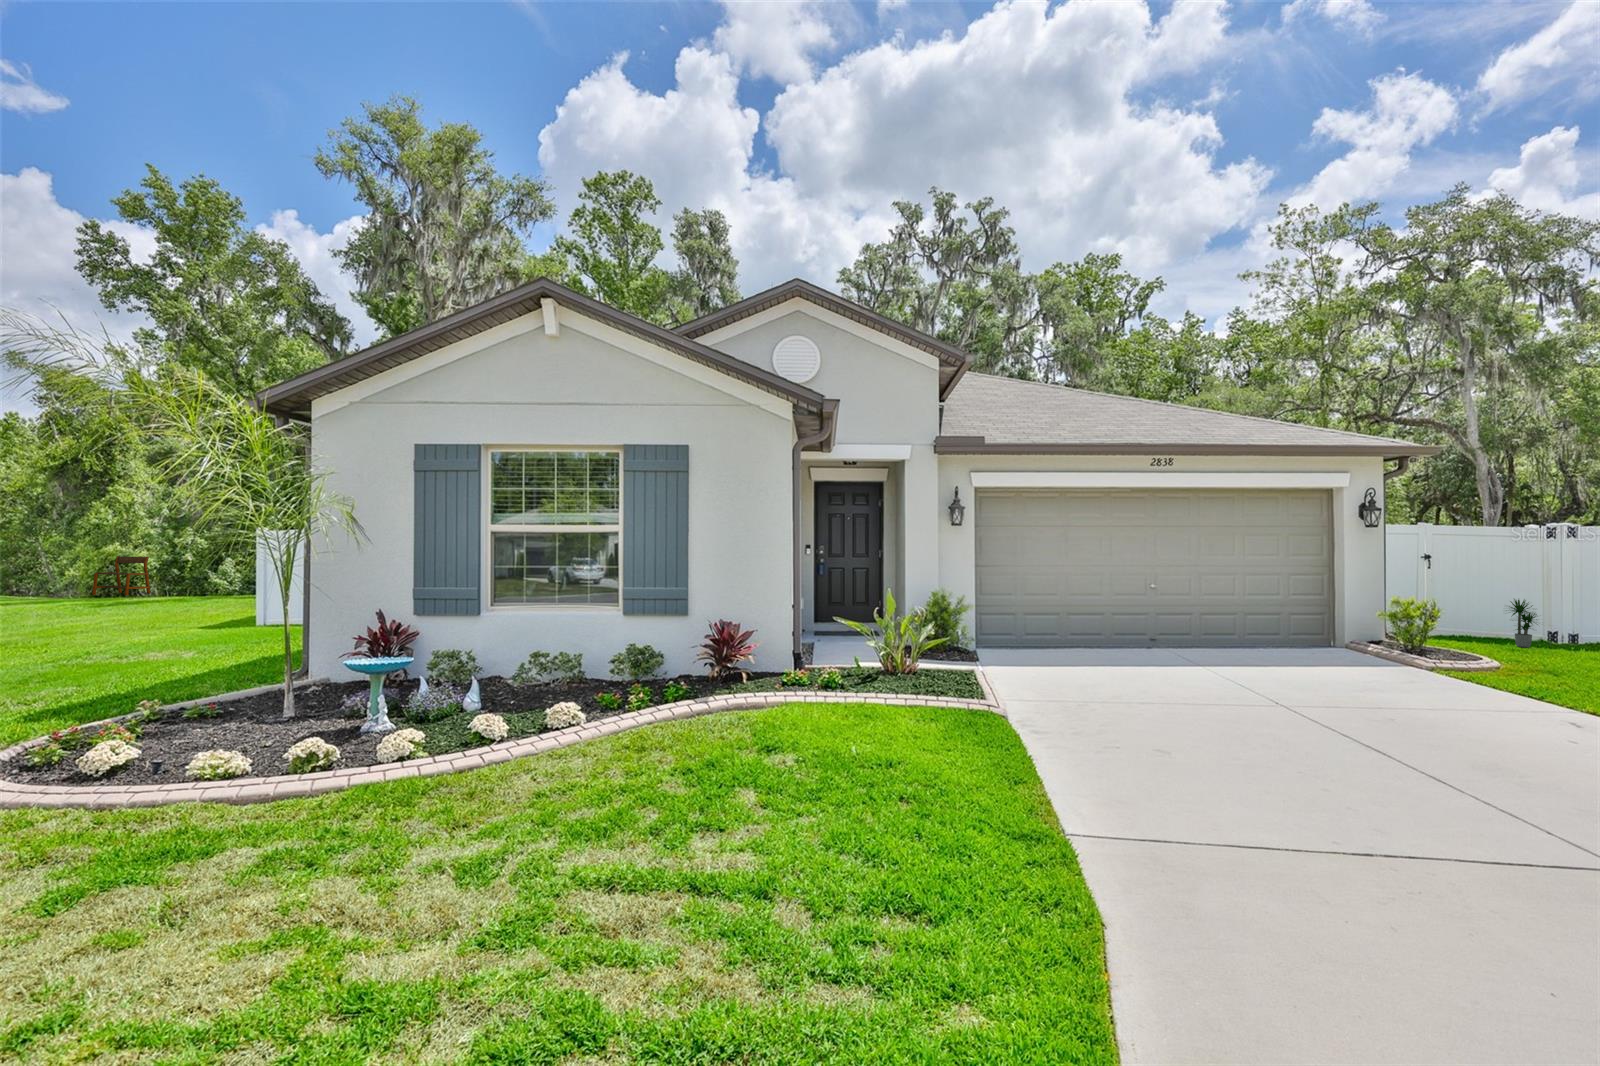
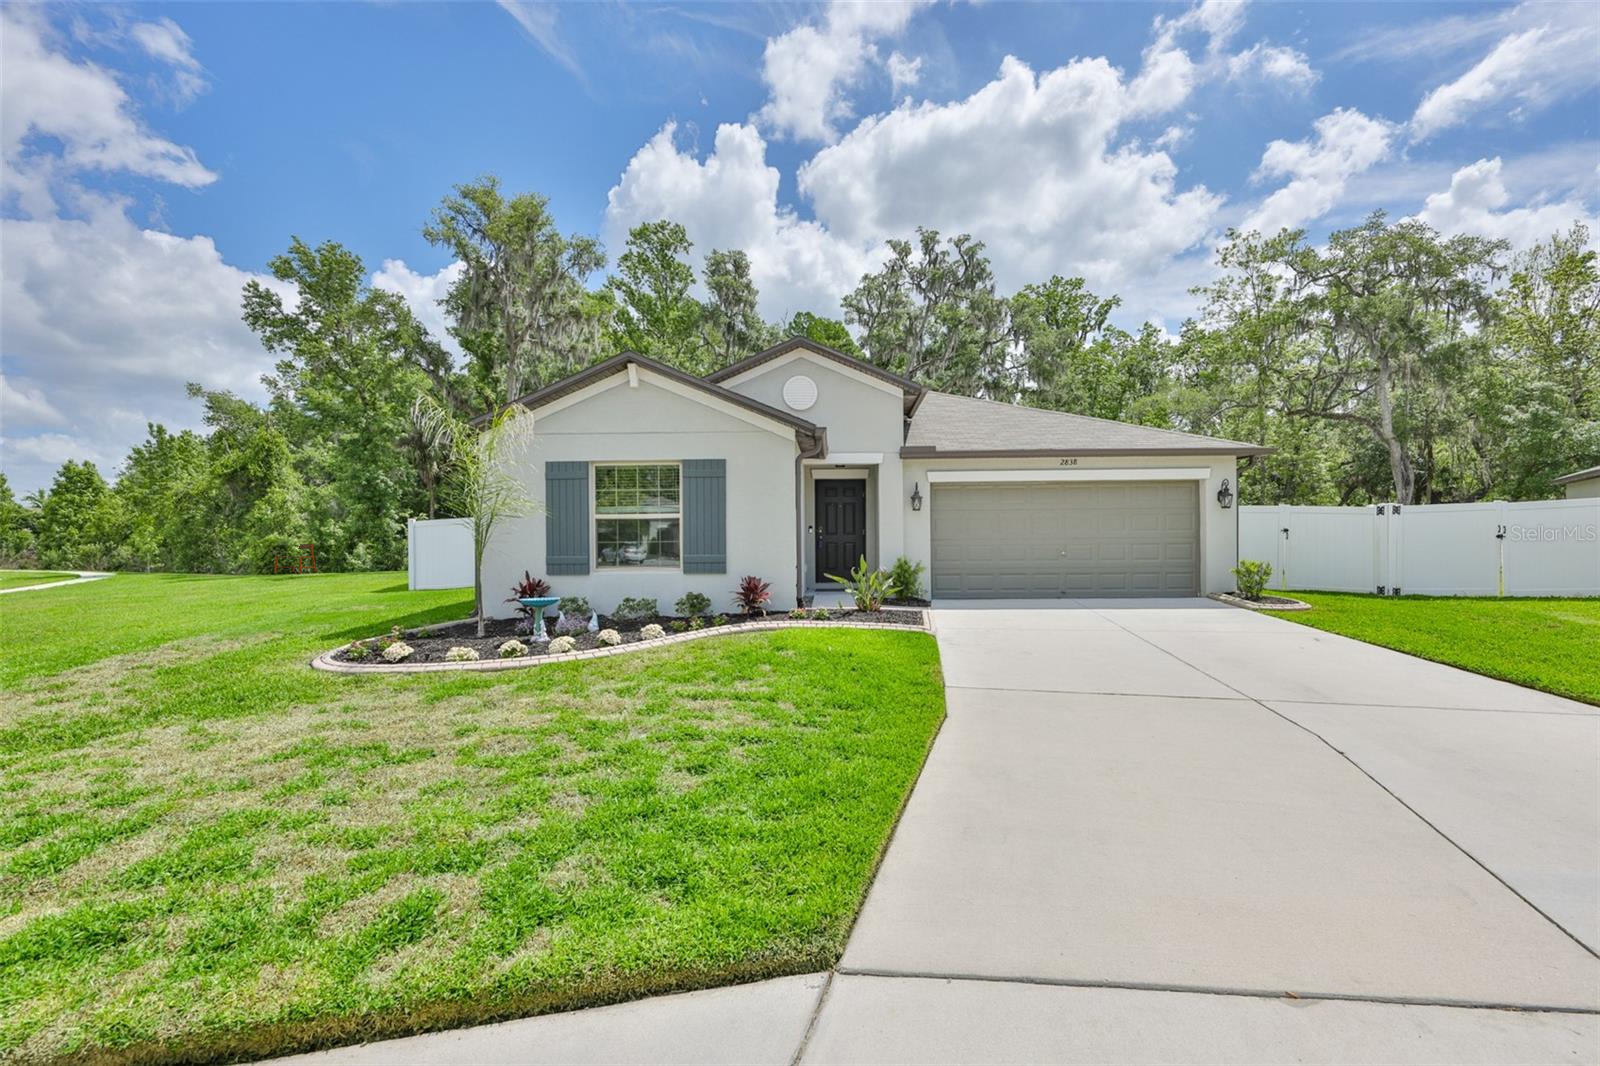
potted plant: present [1509,599,1537,647] -> none [1327,555,1358,592]

